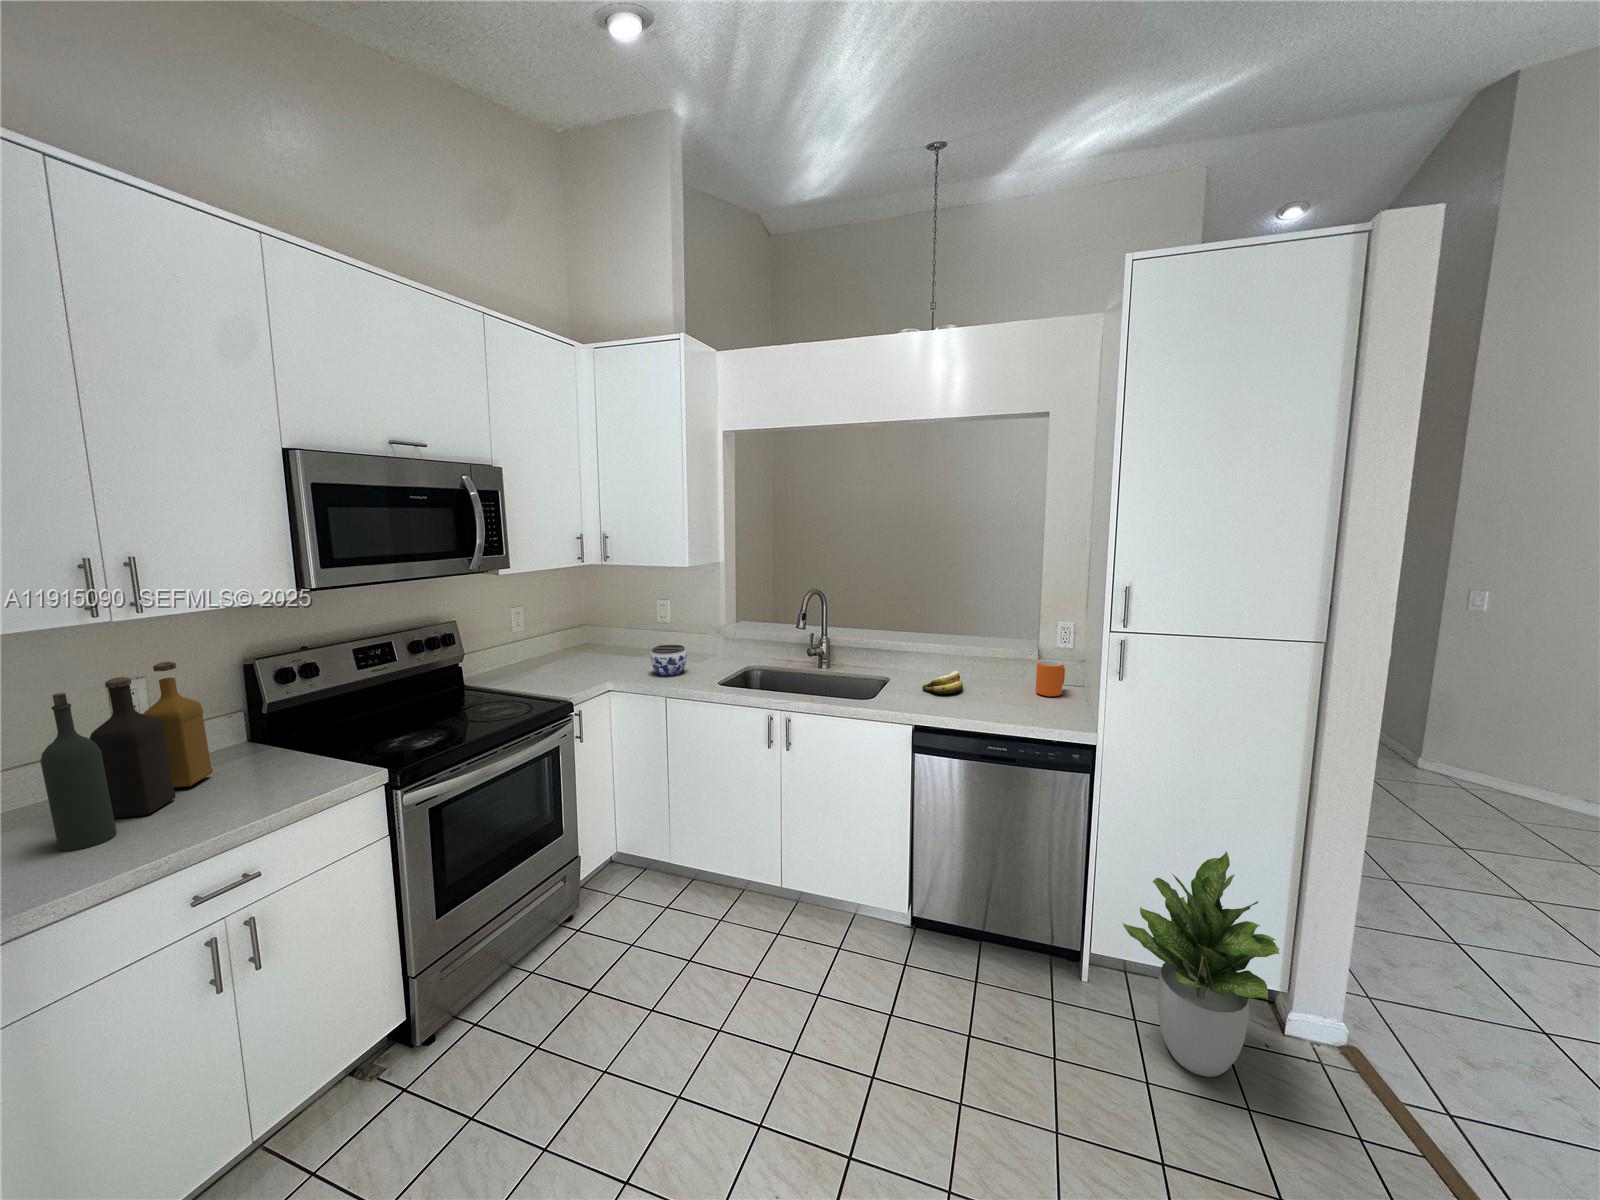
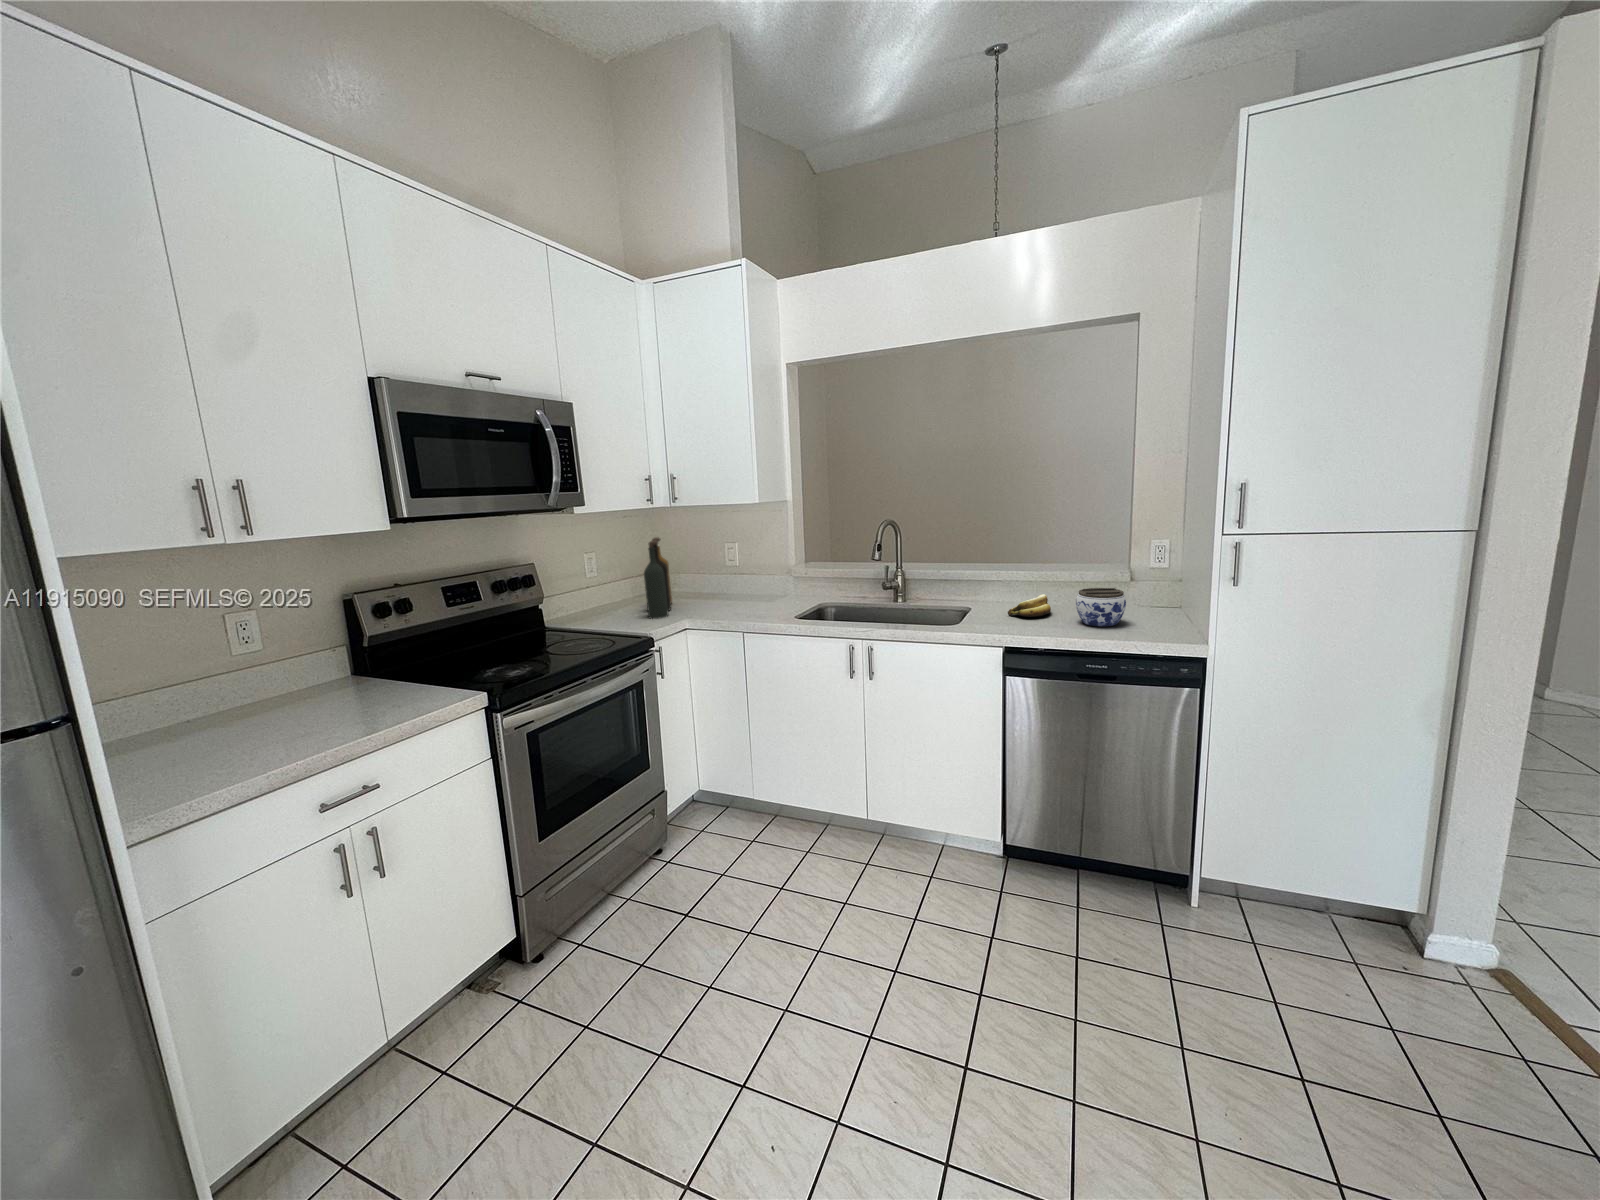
jar: present [650,645,687,676] -> present [1076,588,1126,626]
mug: present [1036,660,1065,696] -> none [1130,578,1162,615]
bottle: present [40,662,213,851] -> present [644,537,672,619]
potted plant: present [1122,851,1279,1077] -> none [1240,759,1430,998]

